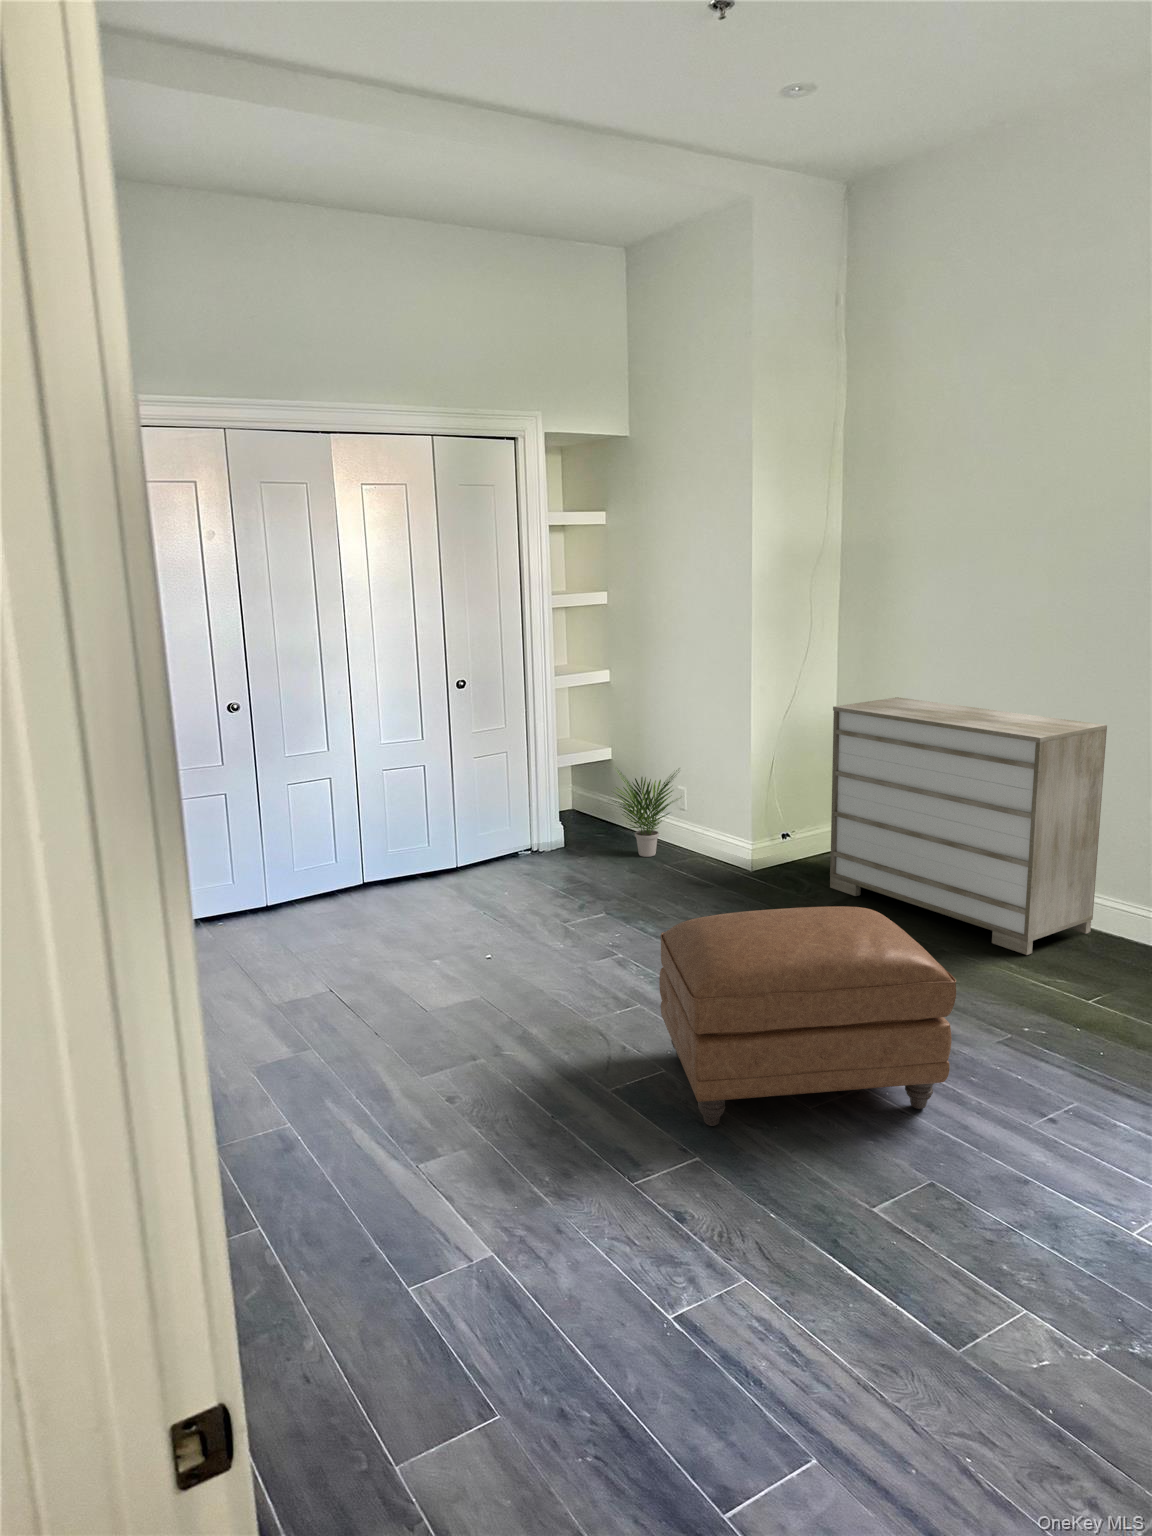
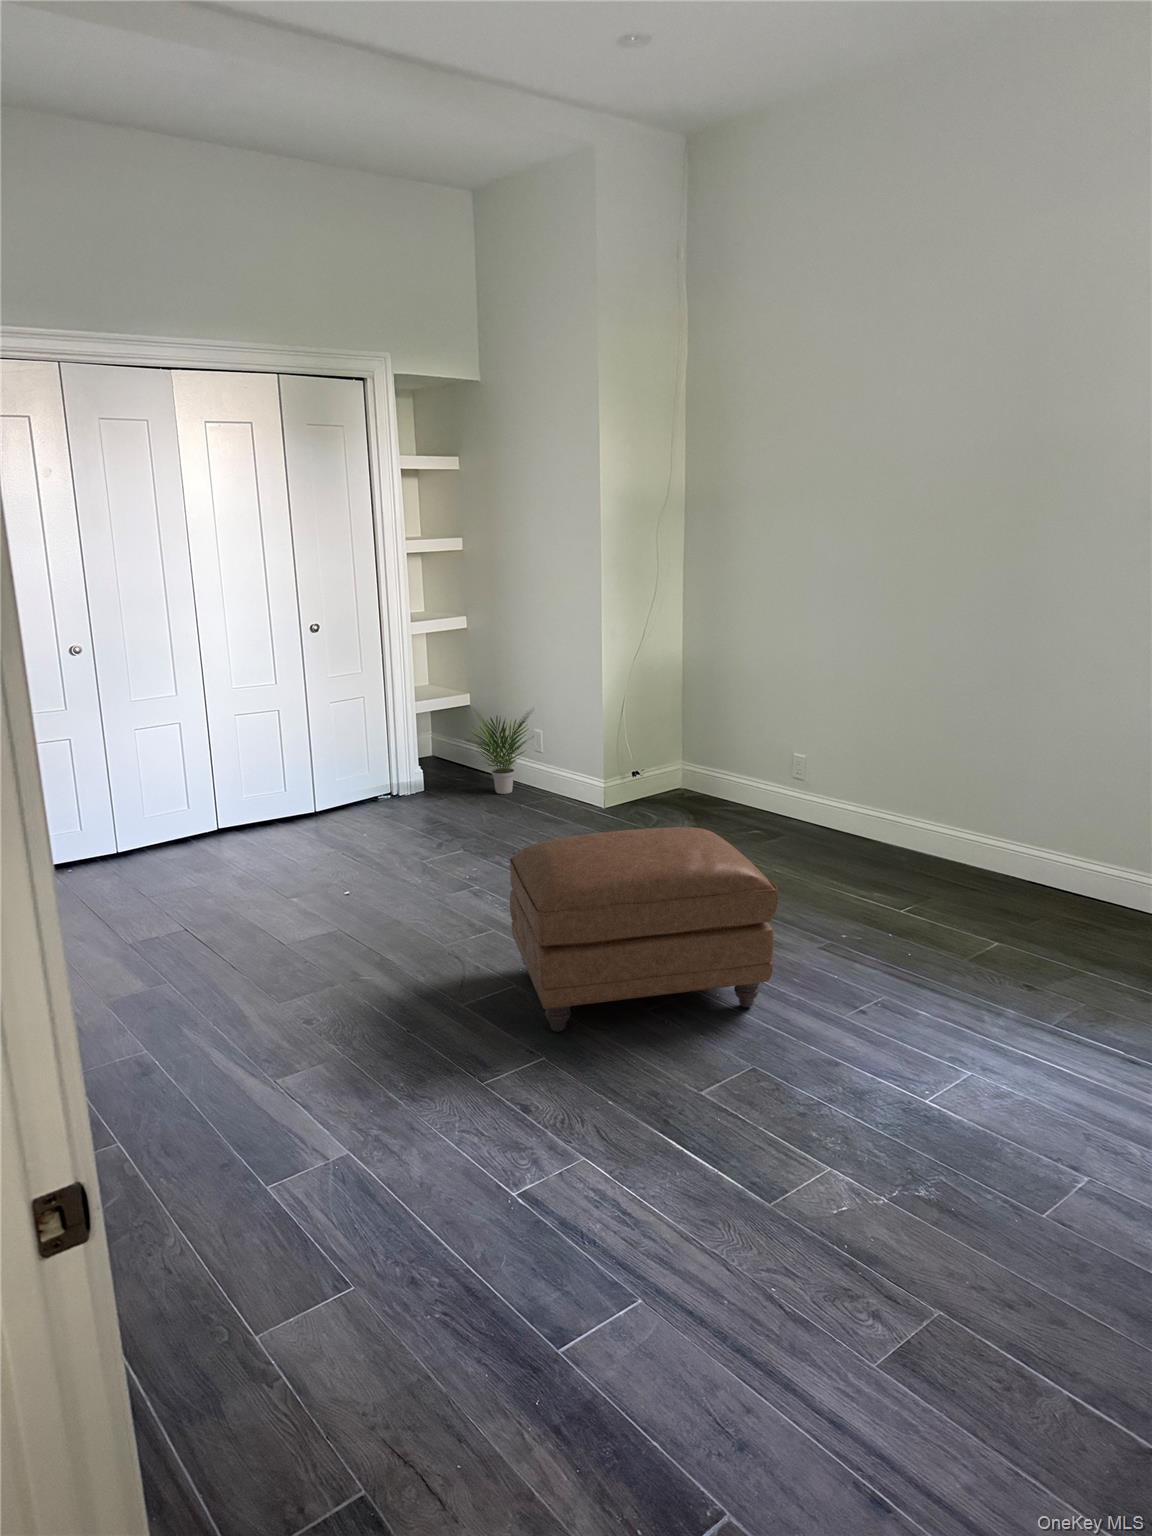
dresser: present [830,697,1107,955] -> none [676,636,921,872]

